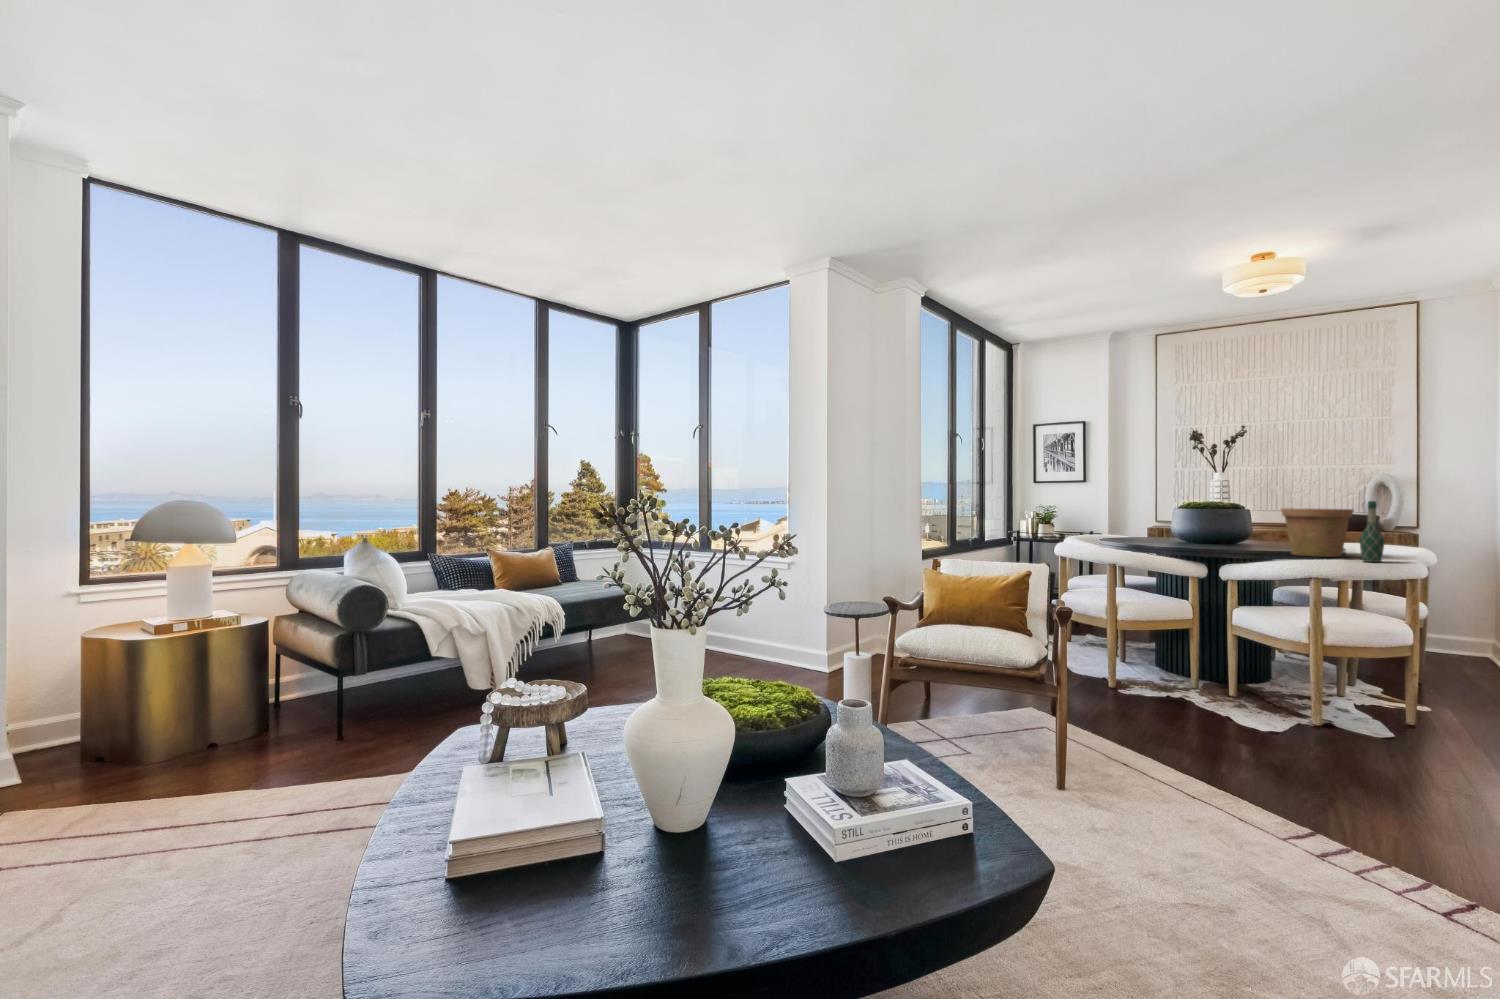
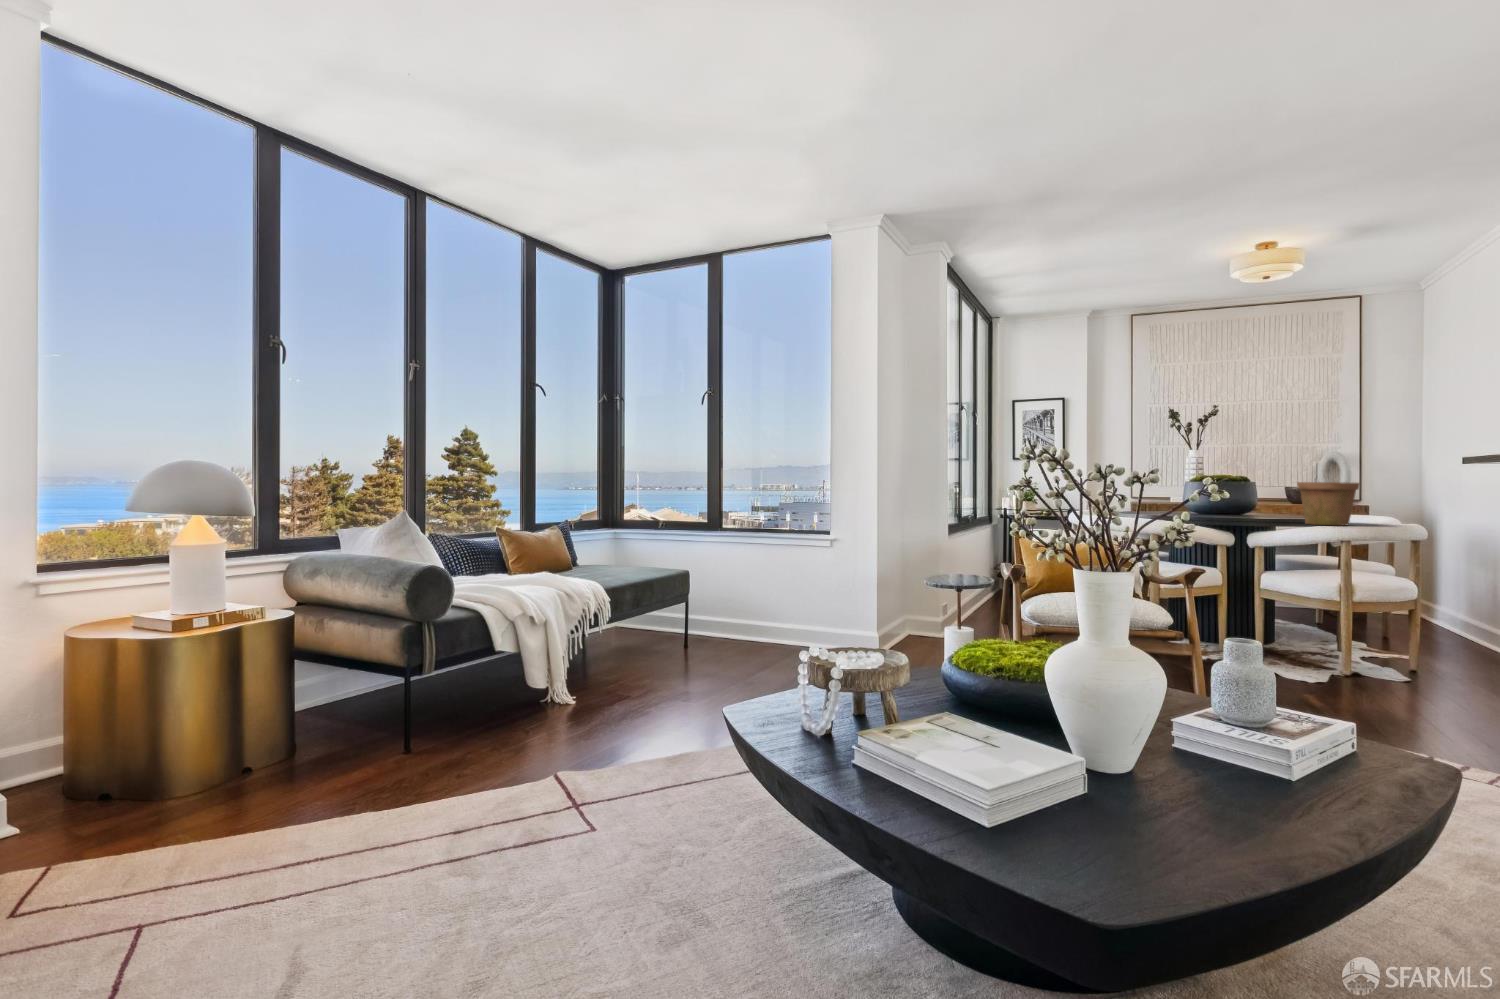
wine bottle: present [1359,501,1385,562] -> none [1371,475,1392,529]

